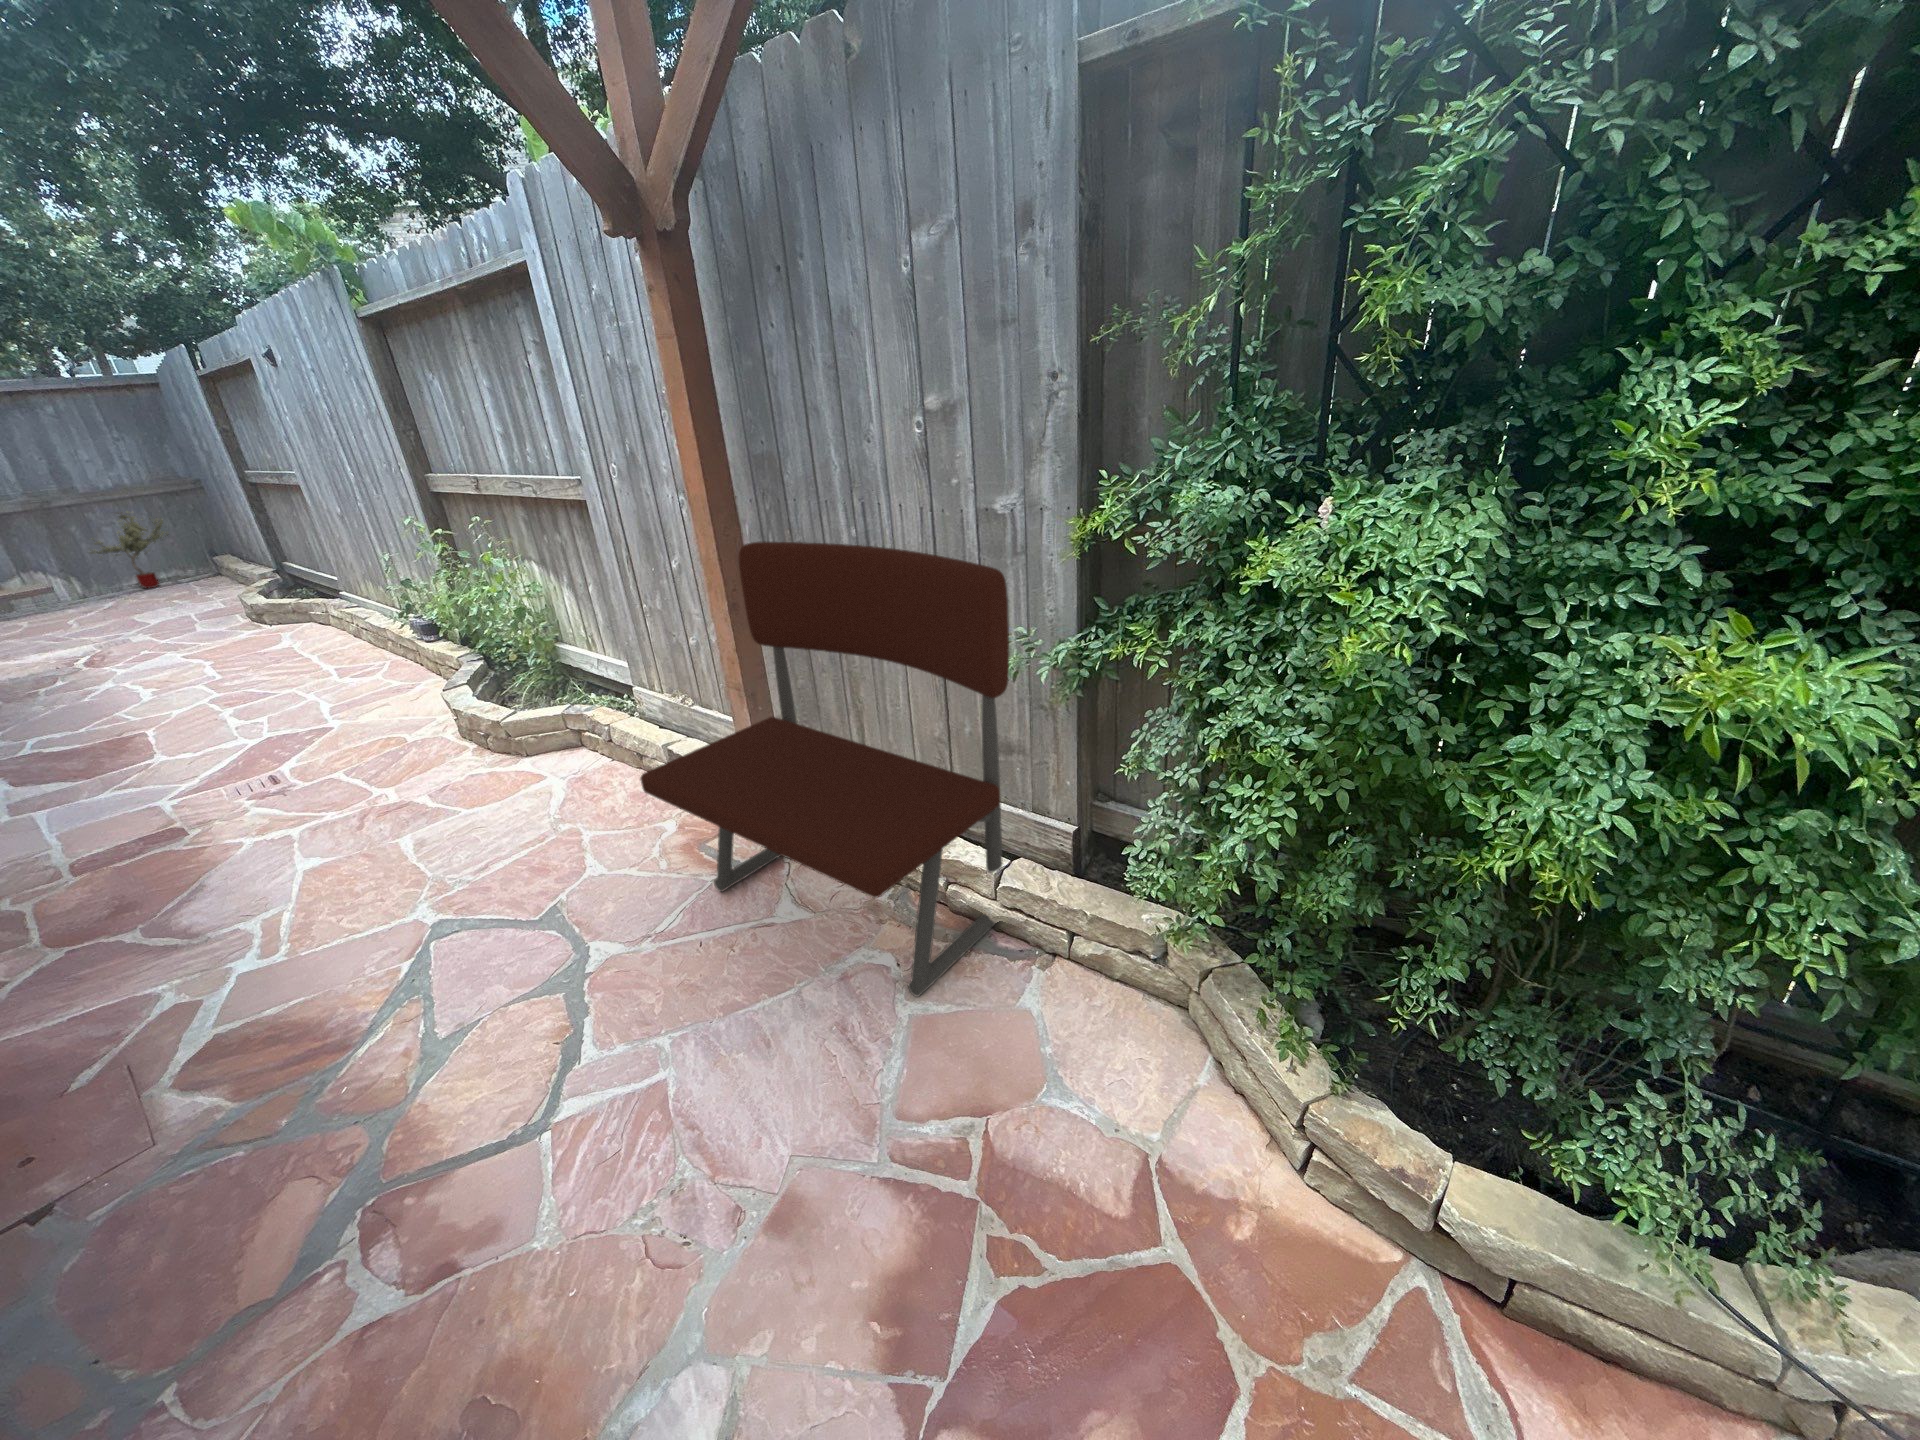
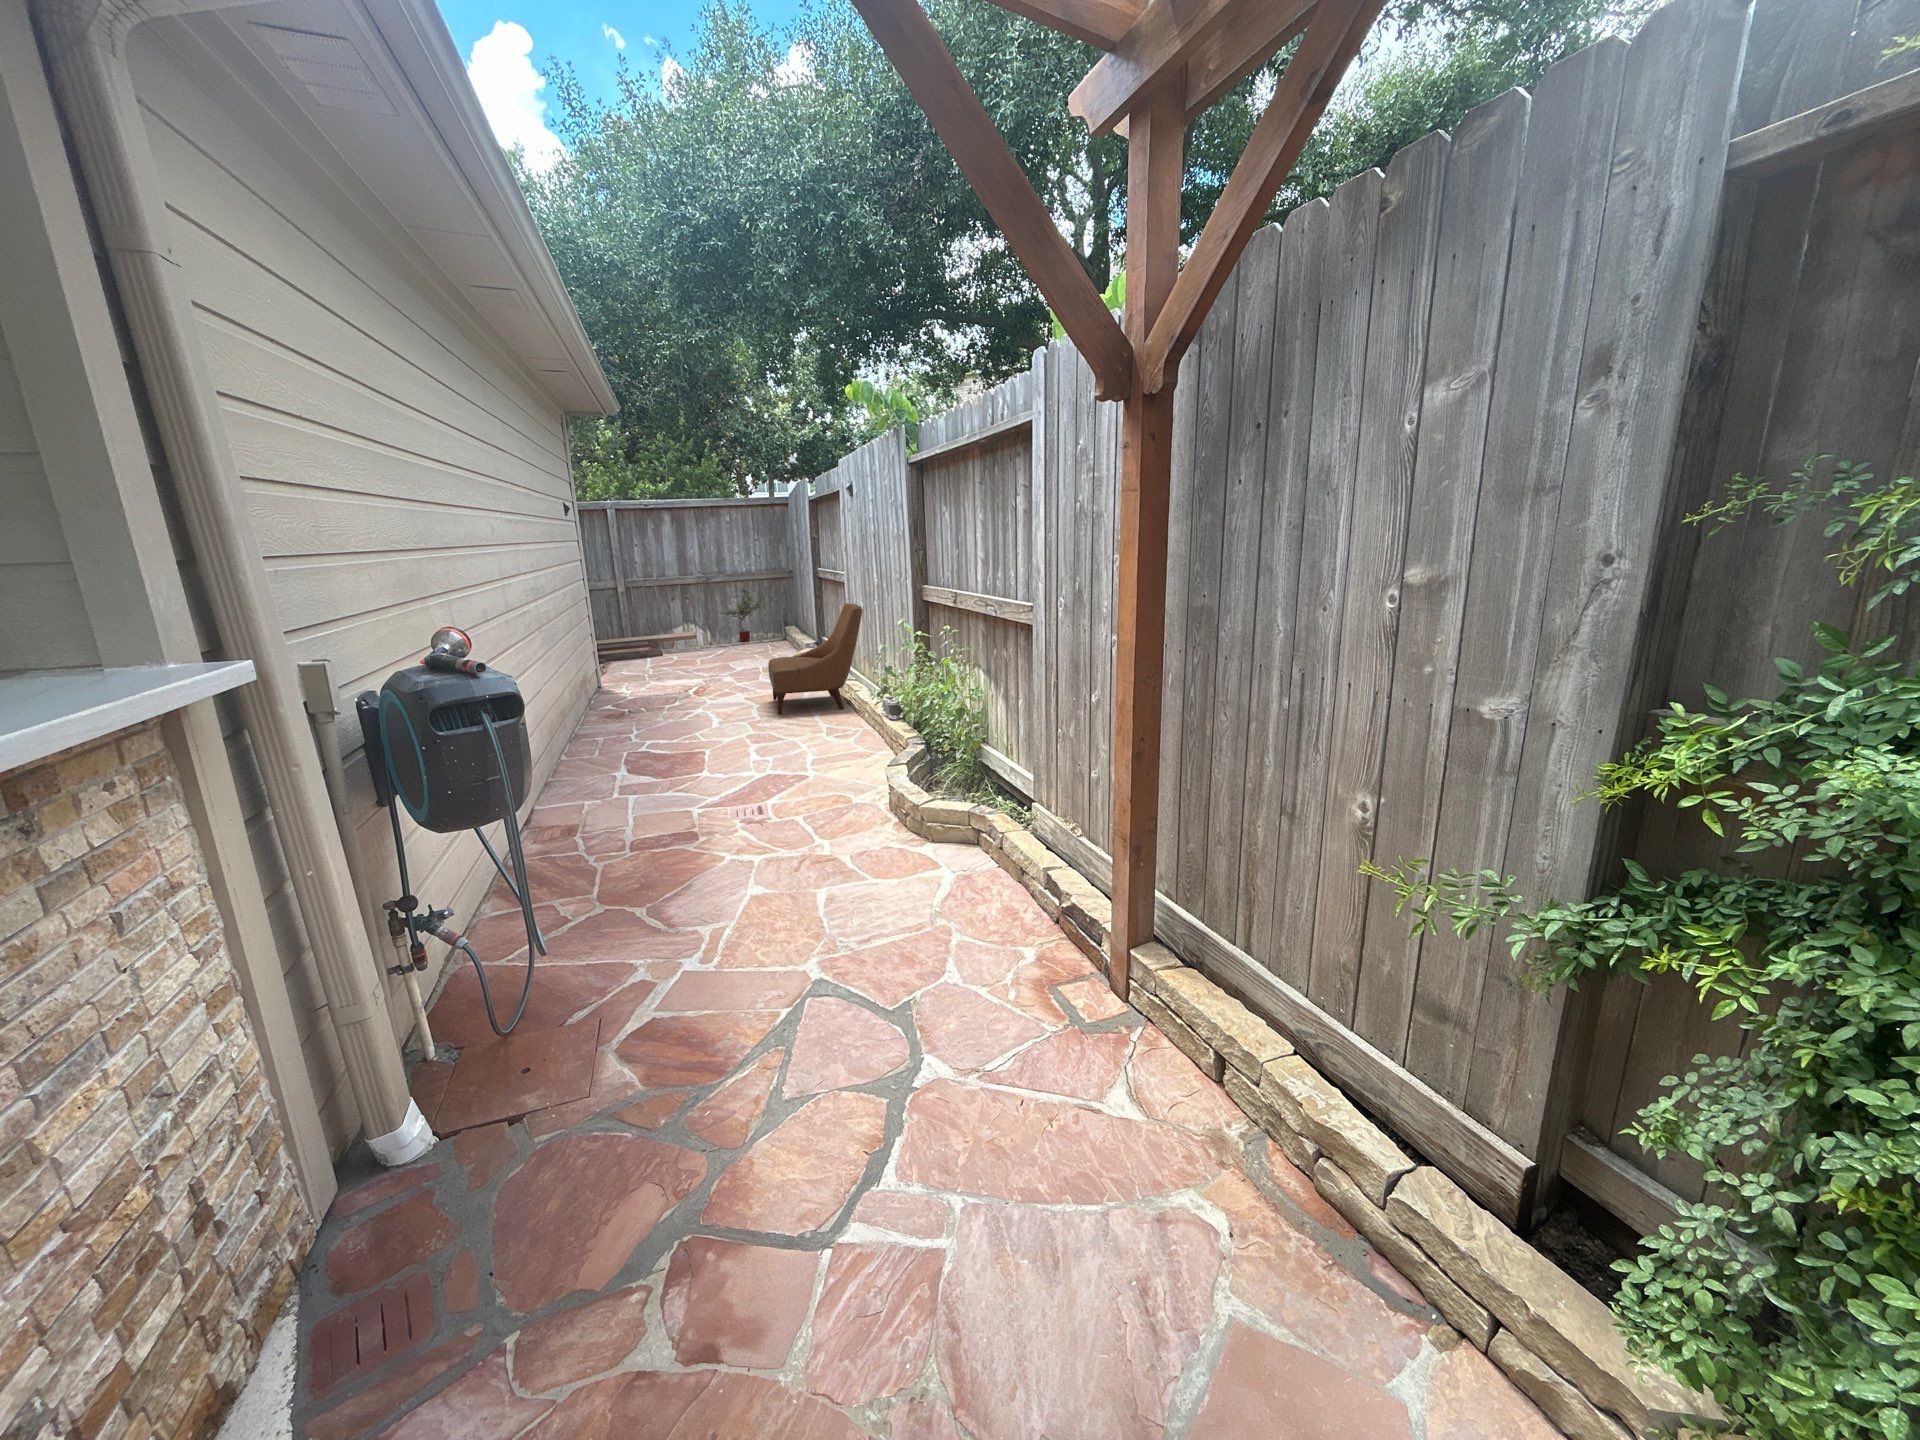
chair: none [211,513,354,667] -> present [768,603,862,714]
bench: present [640,542,1009,997] -> none [1006,695,1480,1297]

